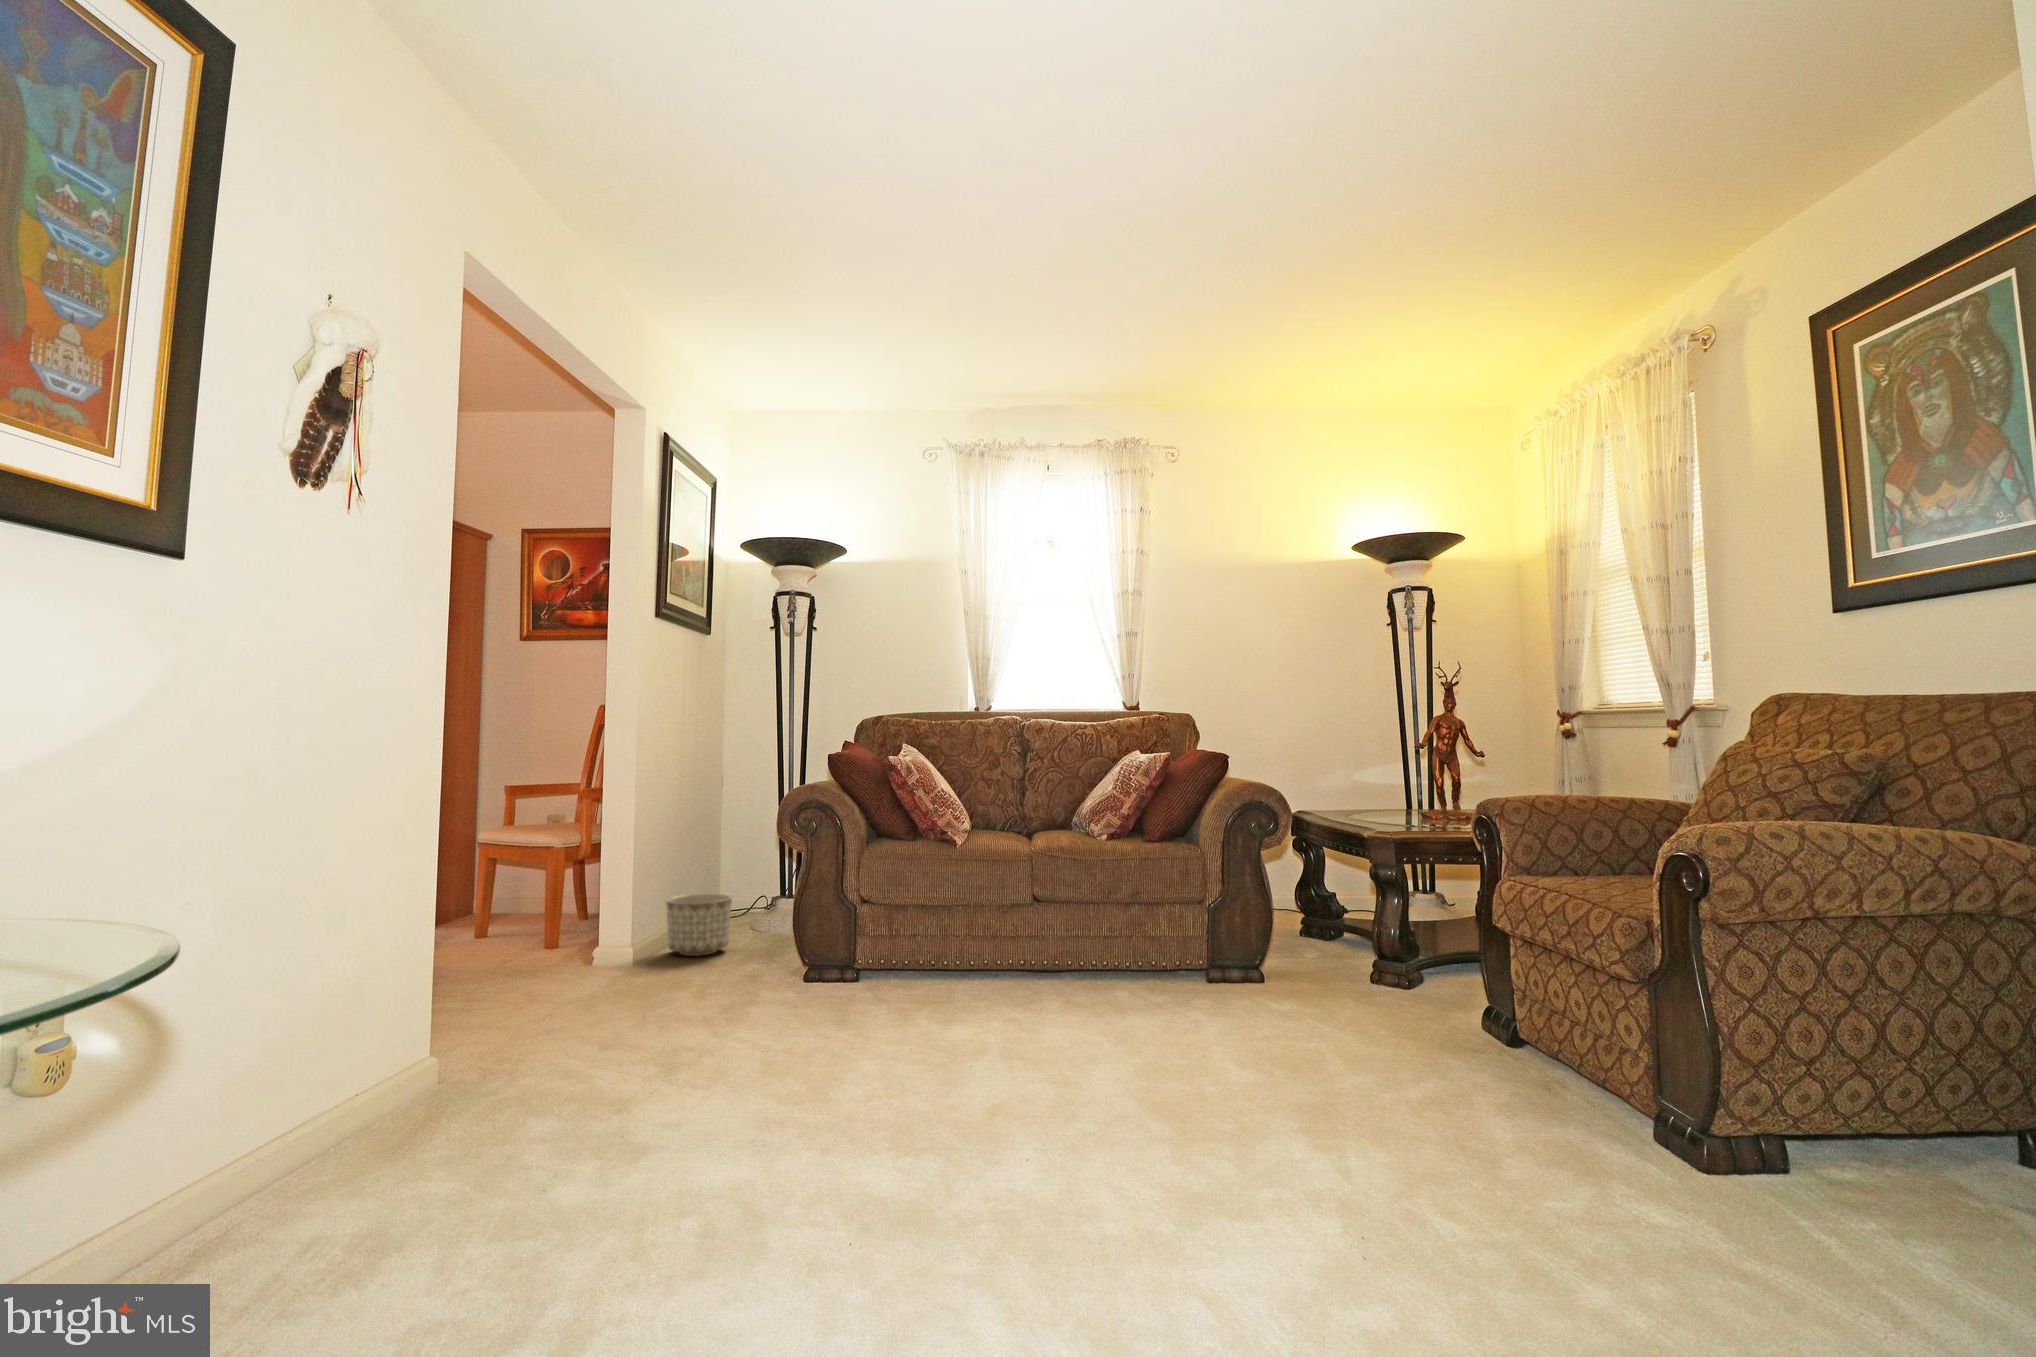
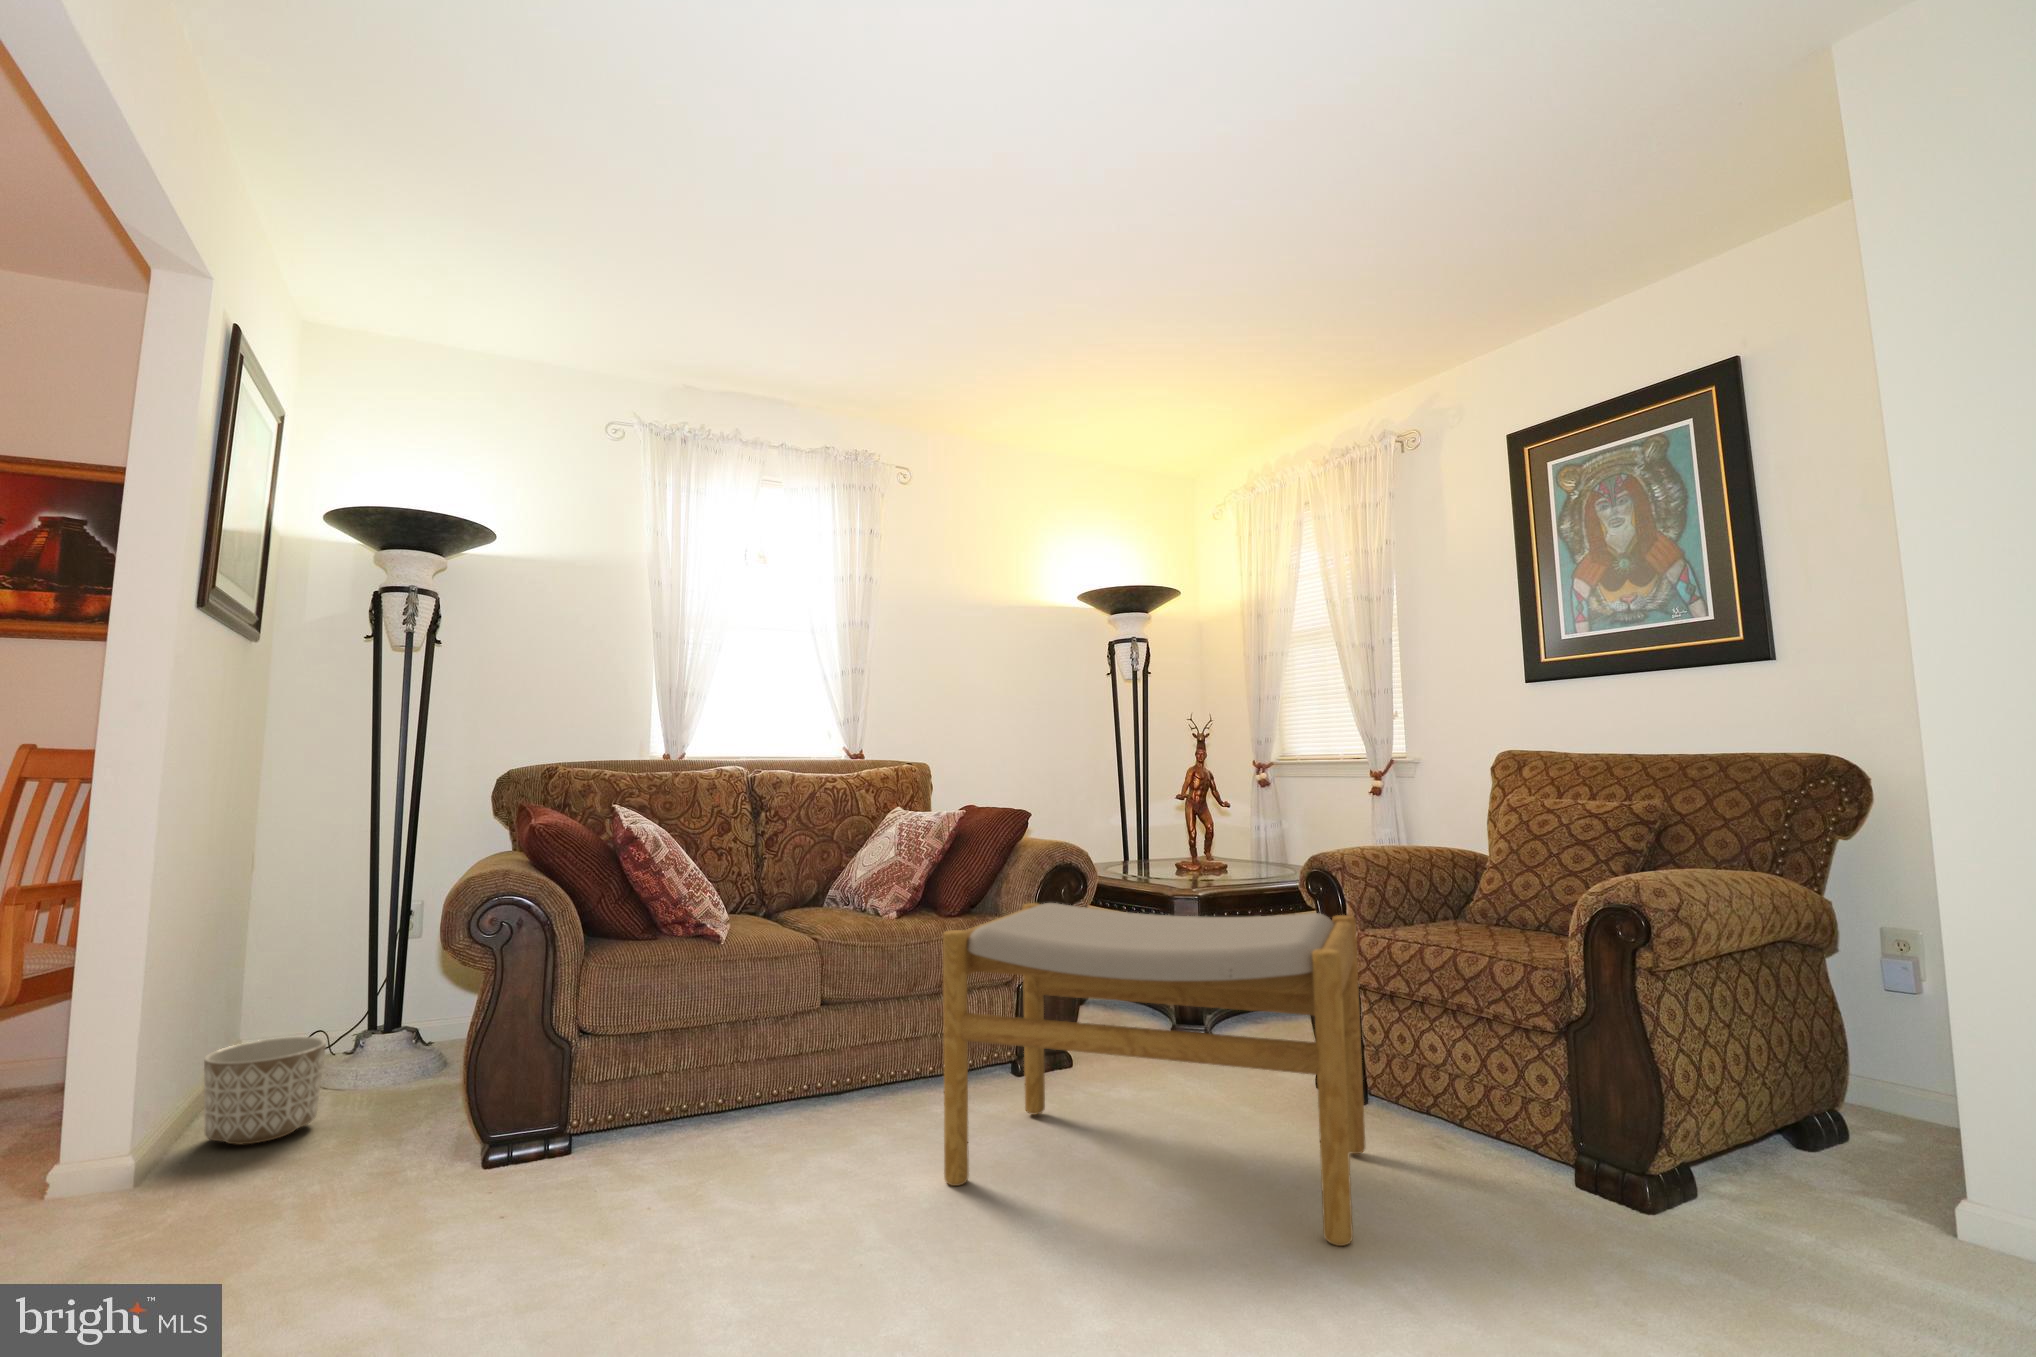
footstool: none [1064,830,1456,1128] -> present [943,903,1365,1246]

